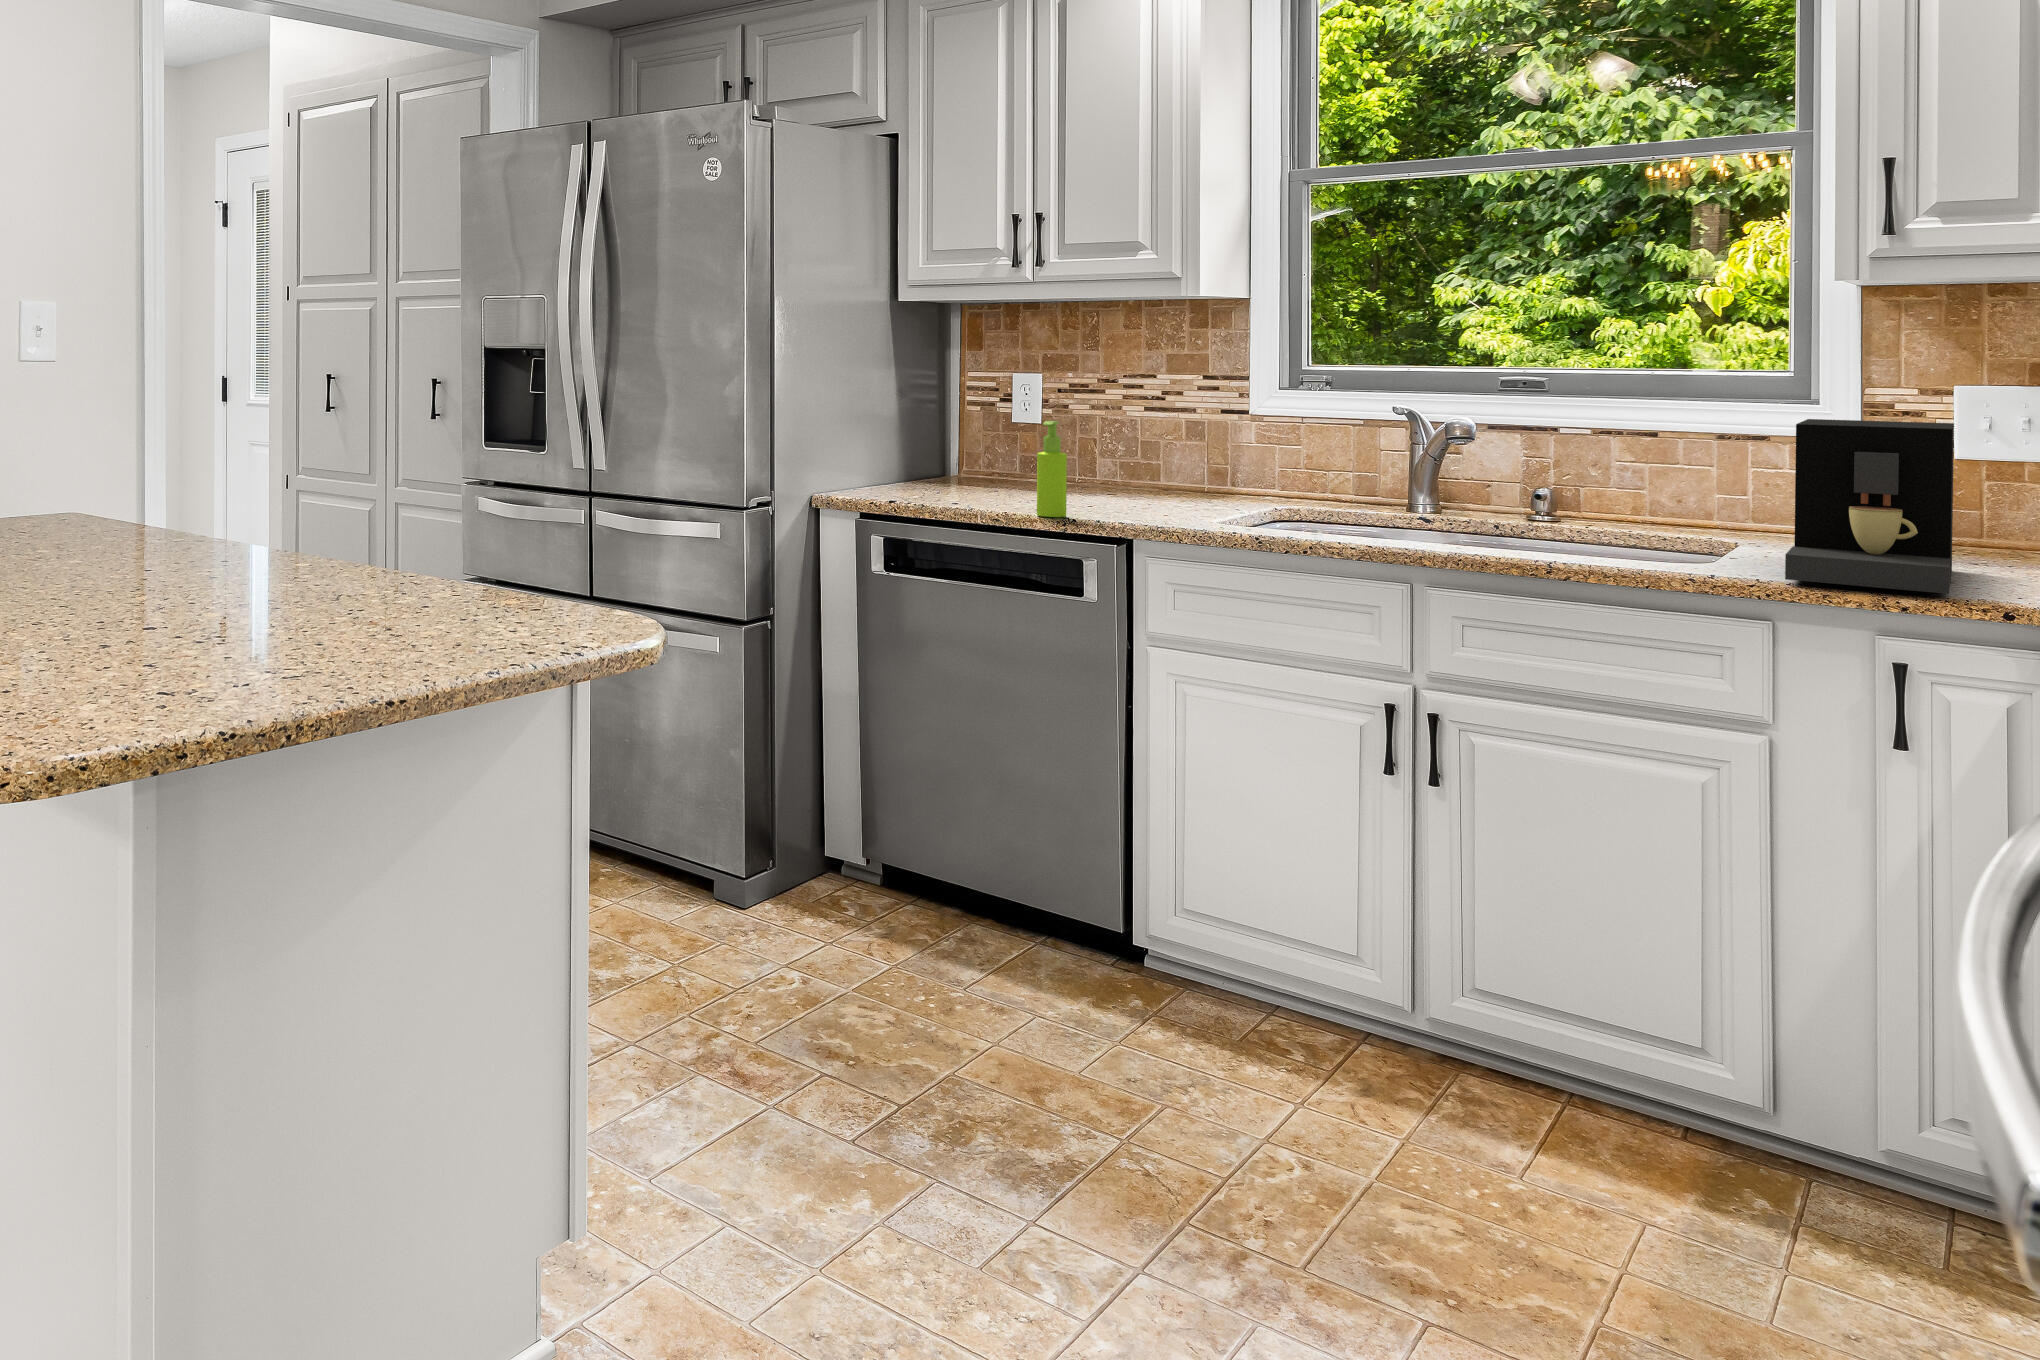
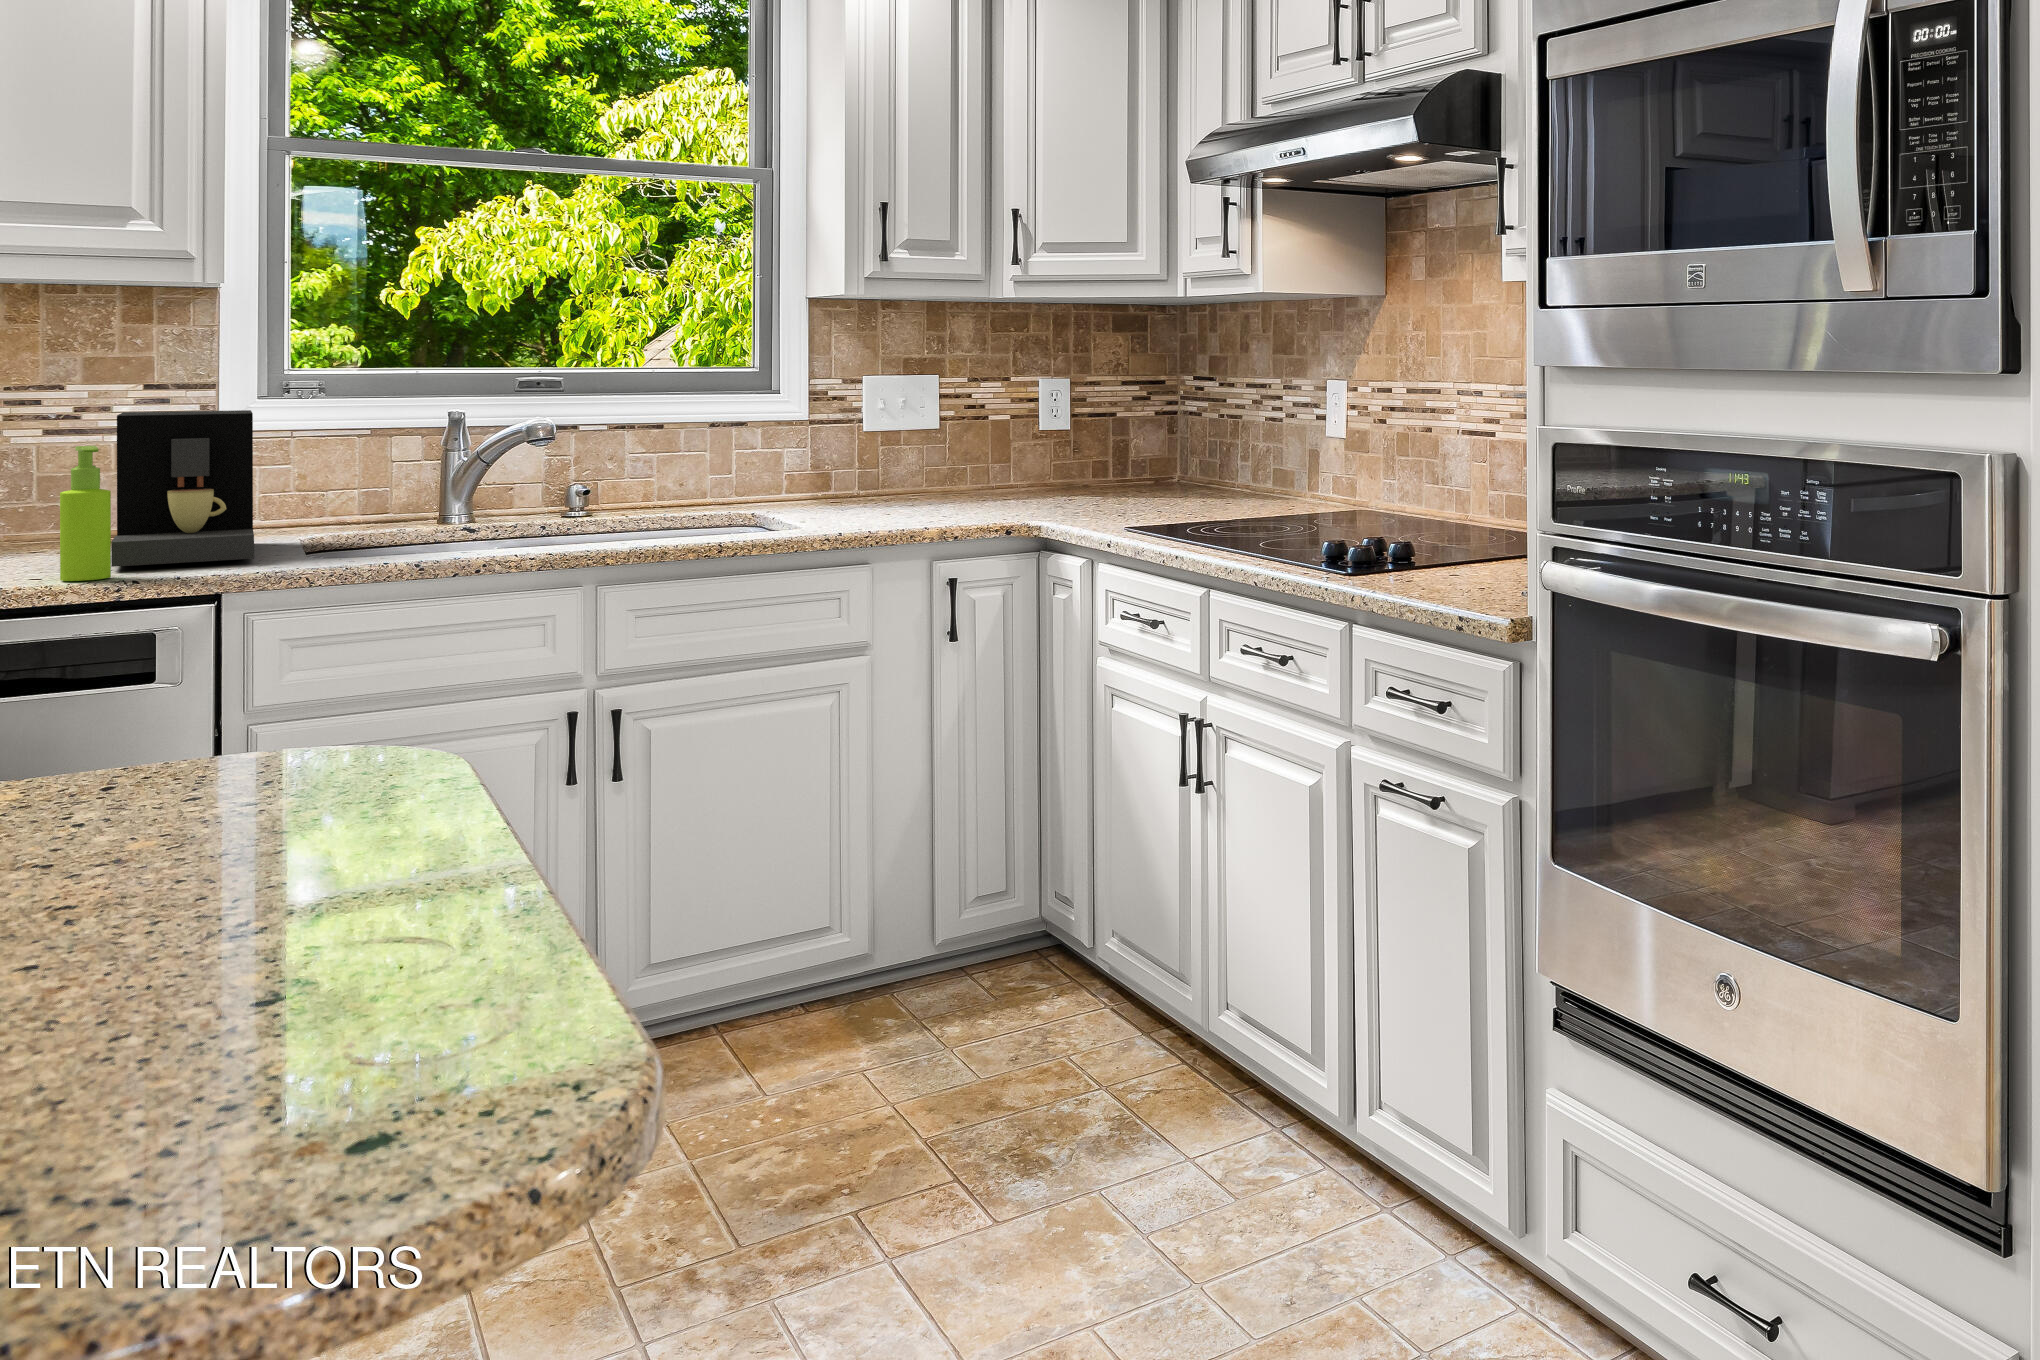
coffee maker: present [1785,419,1954,594] -> present [111,410,254,567]

